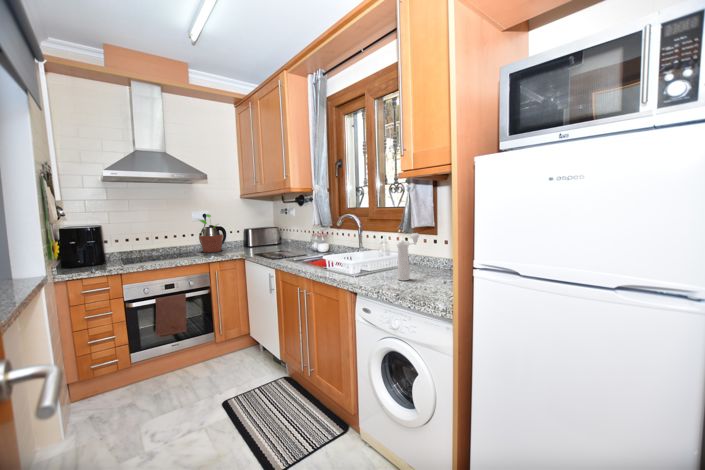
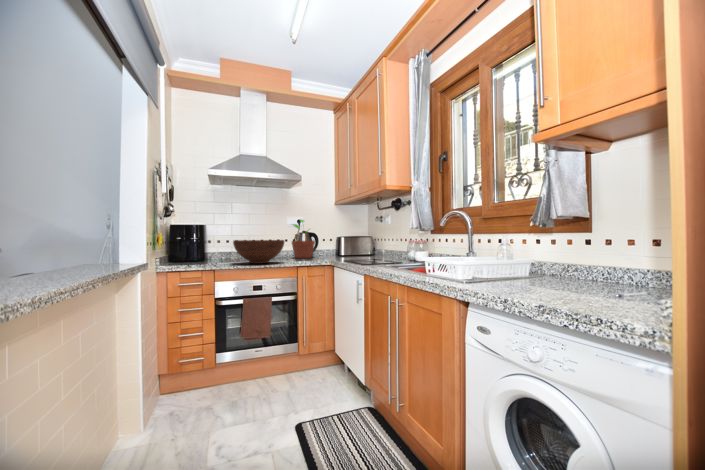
pepper mill: present [397,233,419,281] -> none [532,223,568,290]
fruit bowl: none [140,239,195,264] -> present [233,240,284,263]

